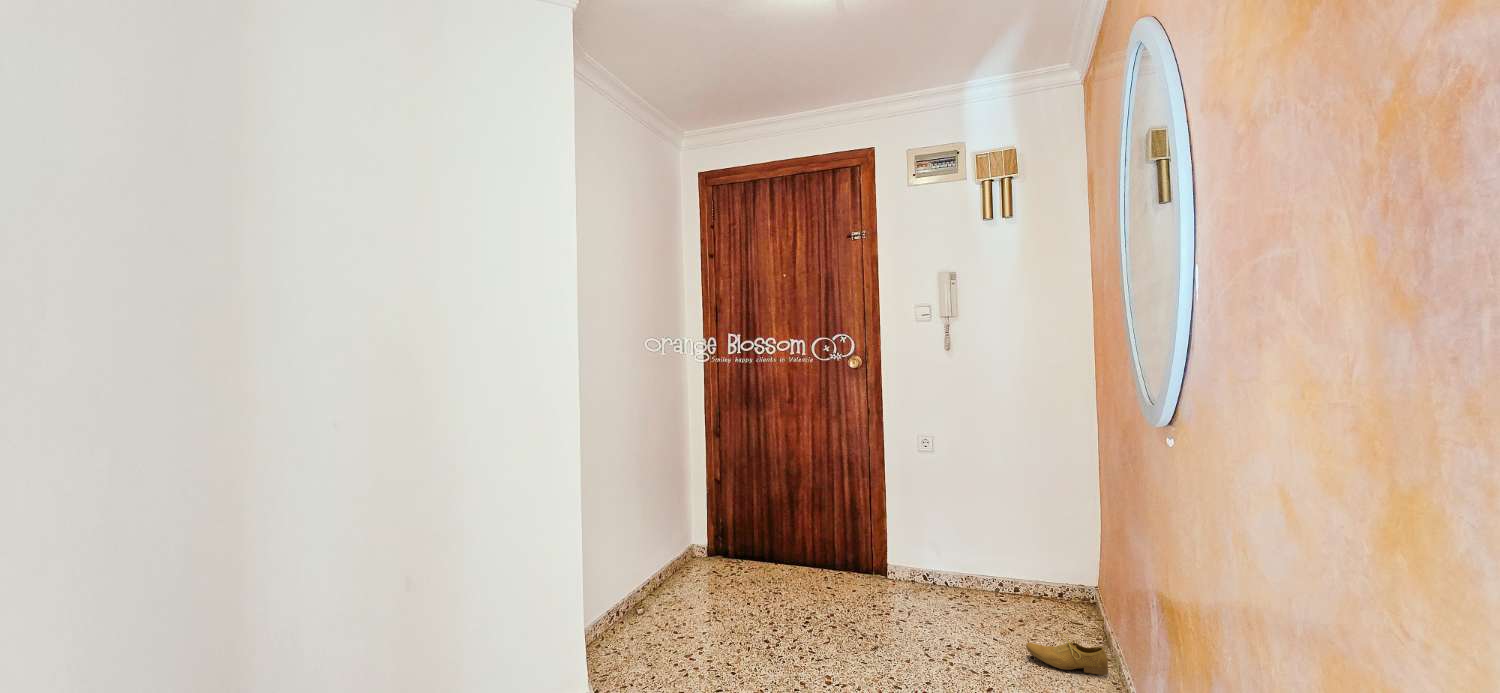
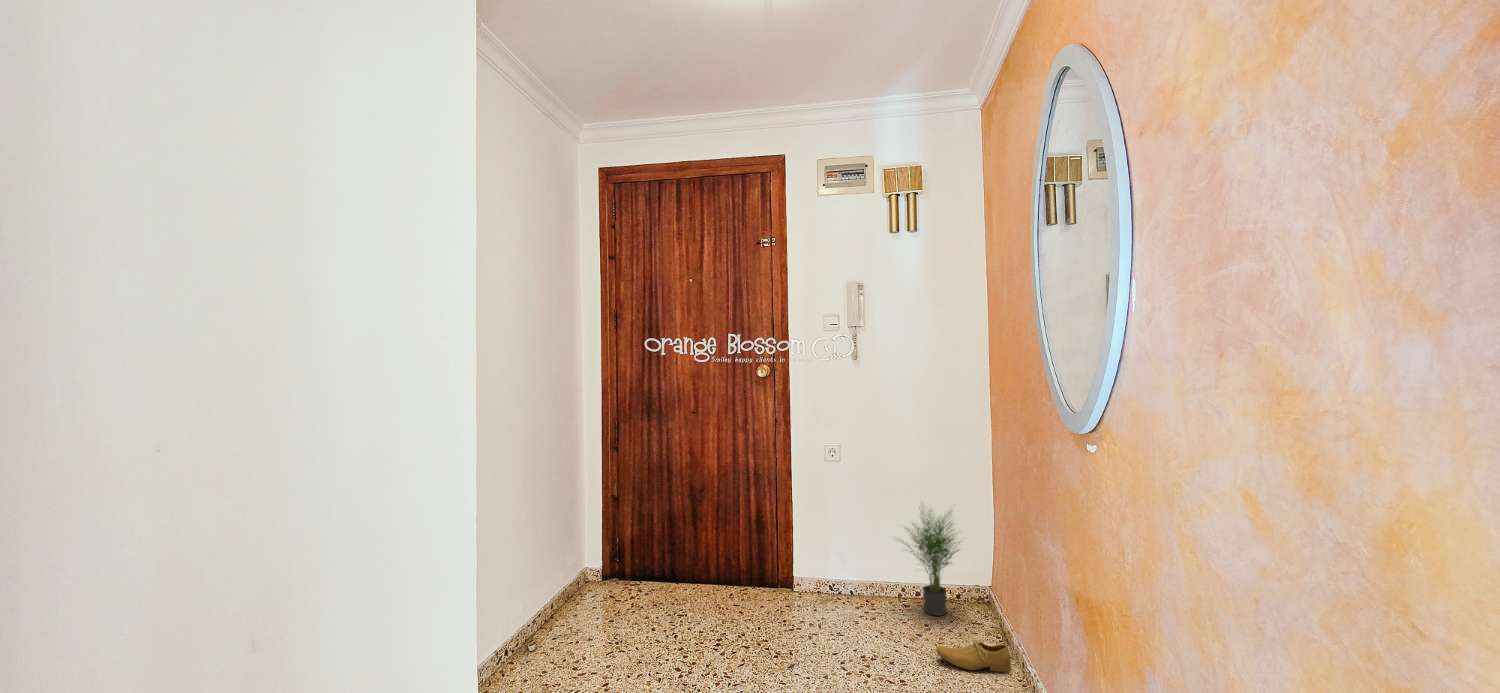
potted plant: none [980,495,1071,614] -> present [904,511,962,616]

